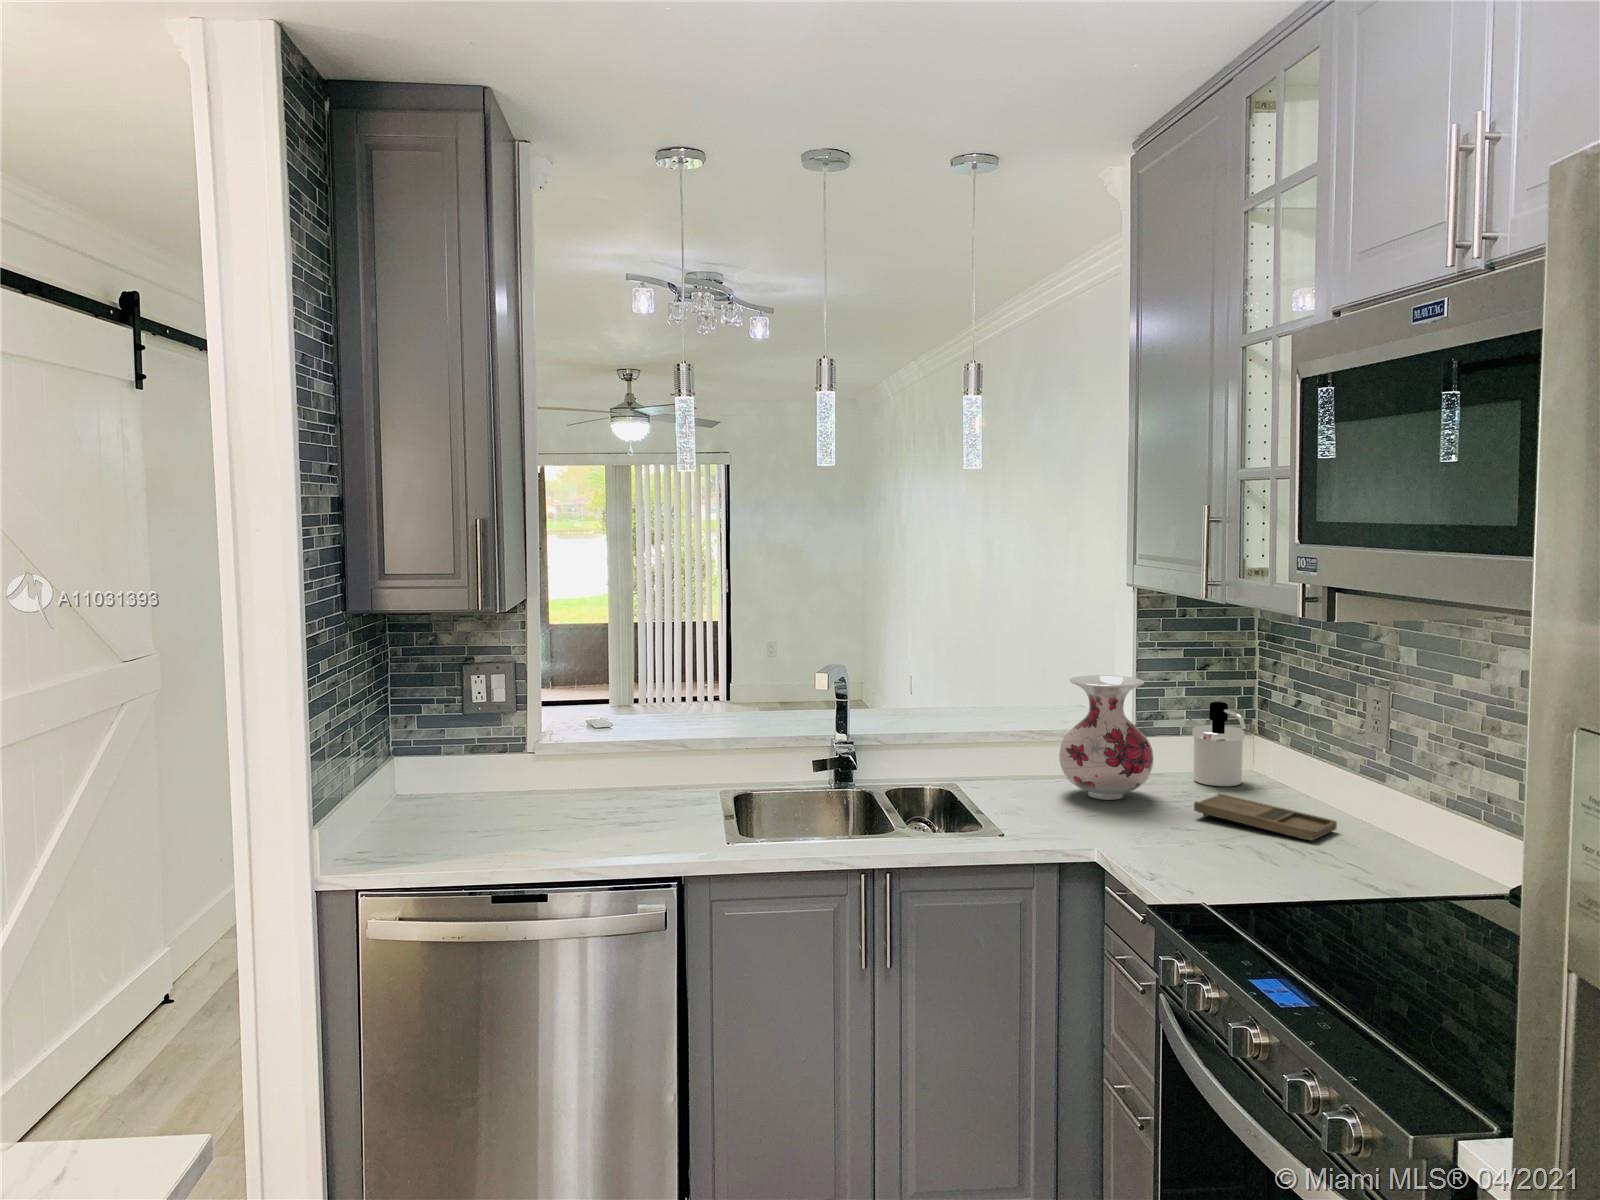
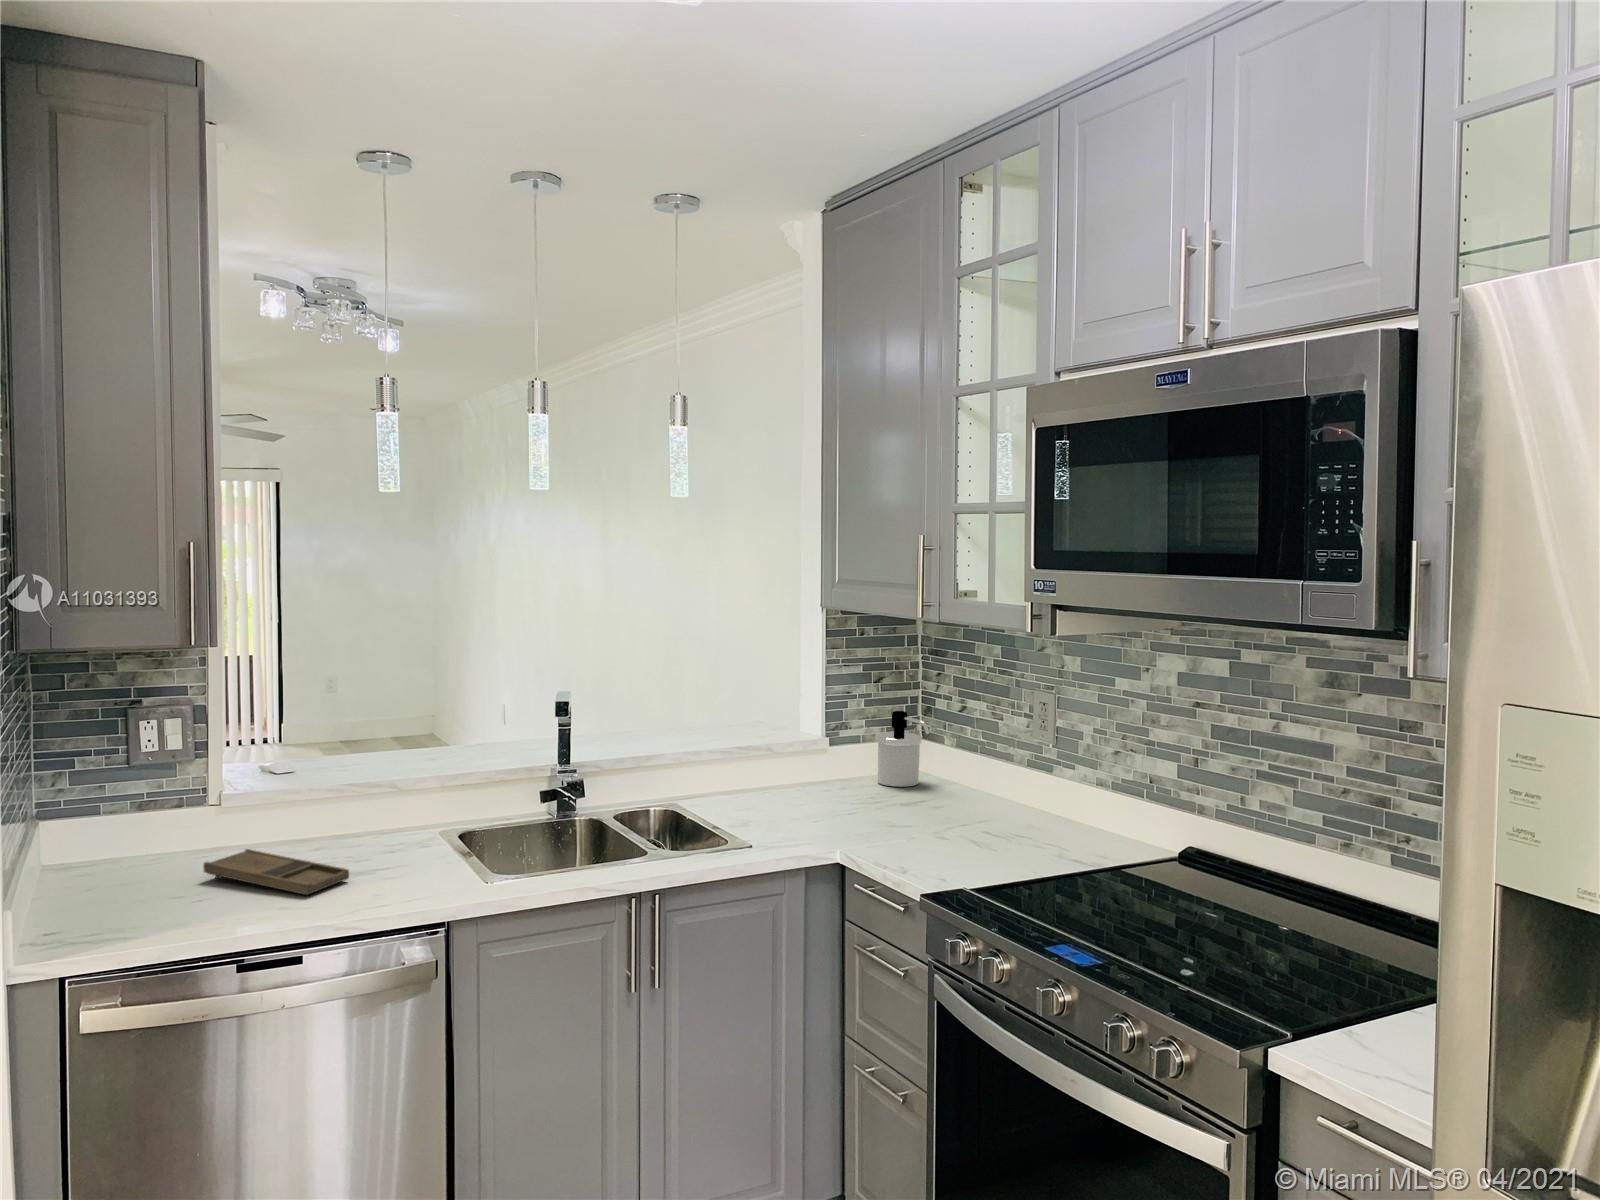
vase: present [1059,675,1153,800] -> none [778,691,862,806]
tray: present [1194,793,1337,840] -> present [203,849,349,895]

